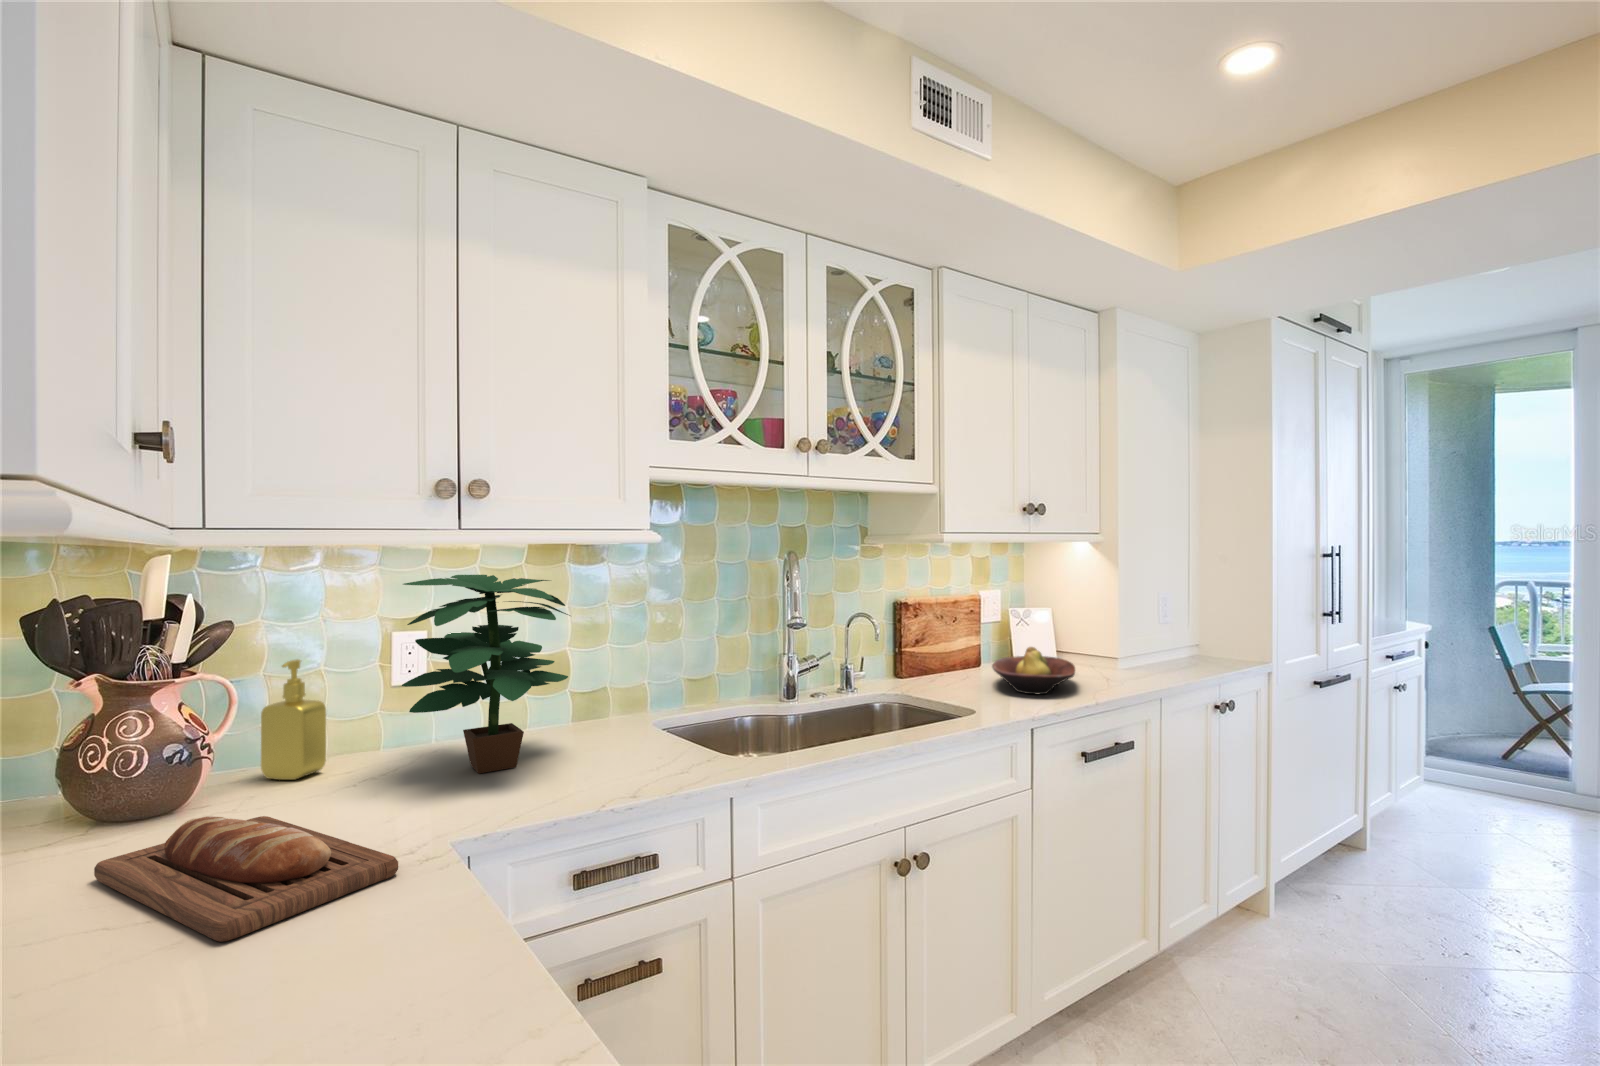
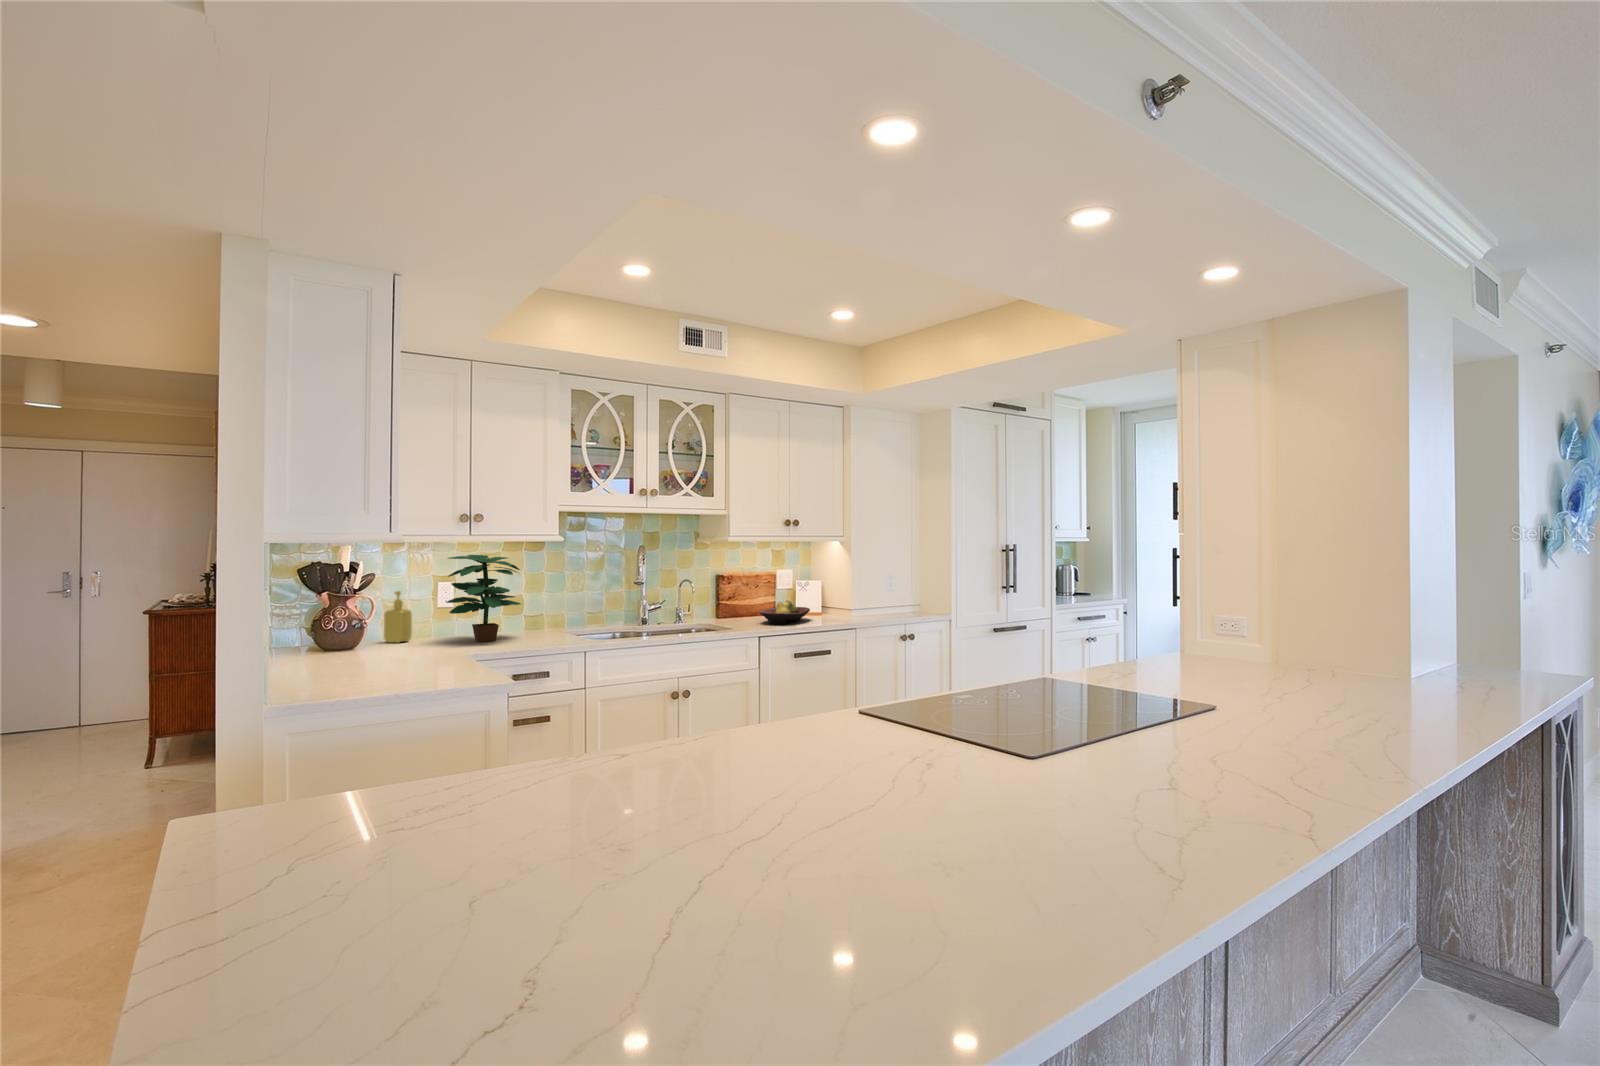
bread loaf: present [94,816,398,942] -> none [345,639,450,665]

